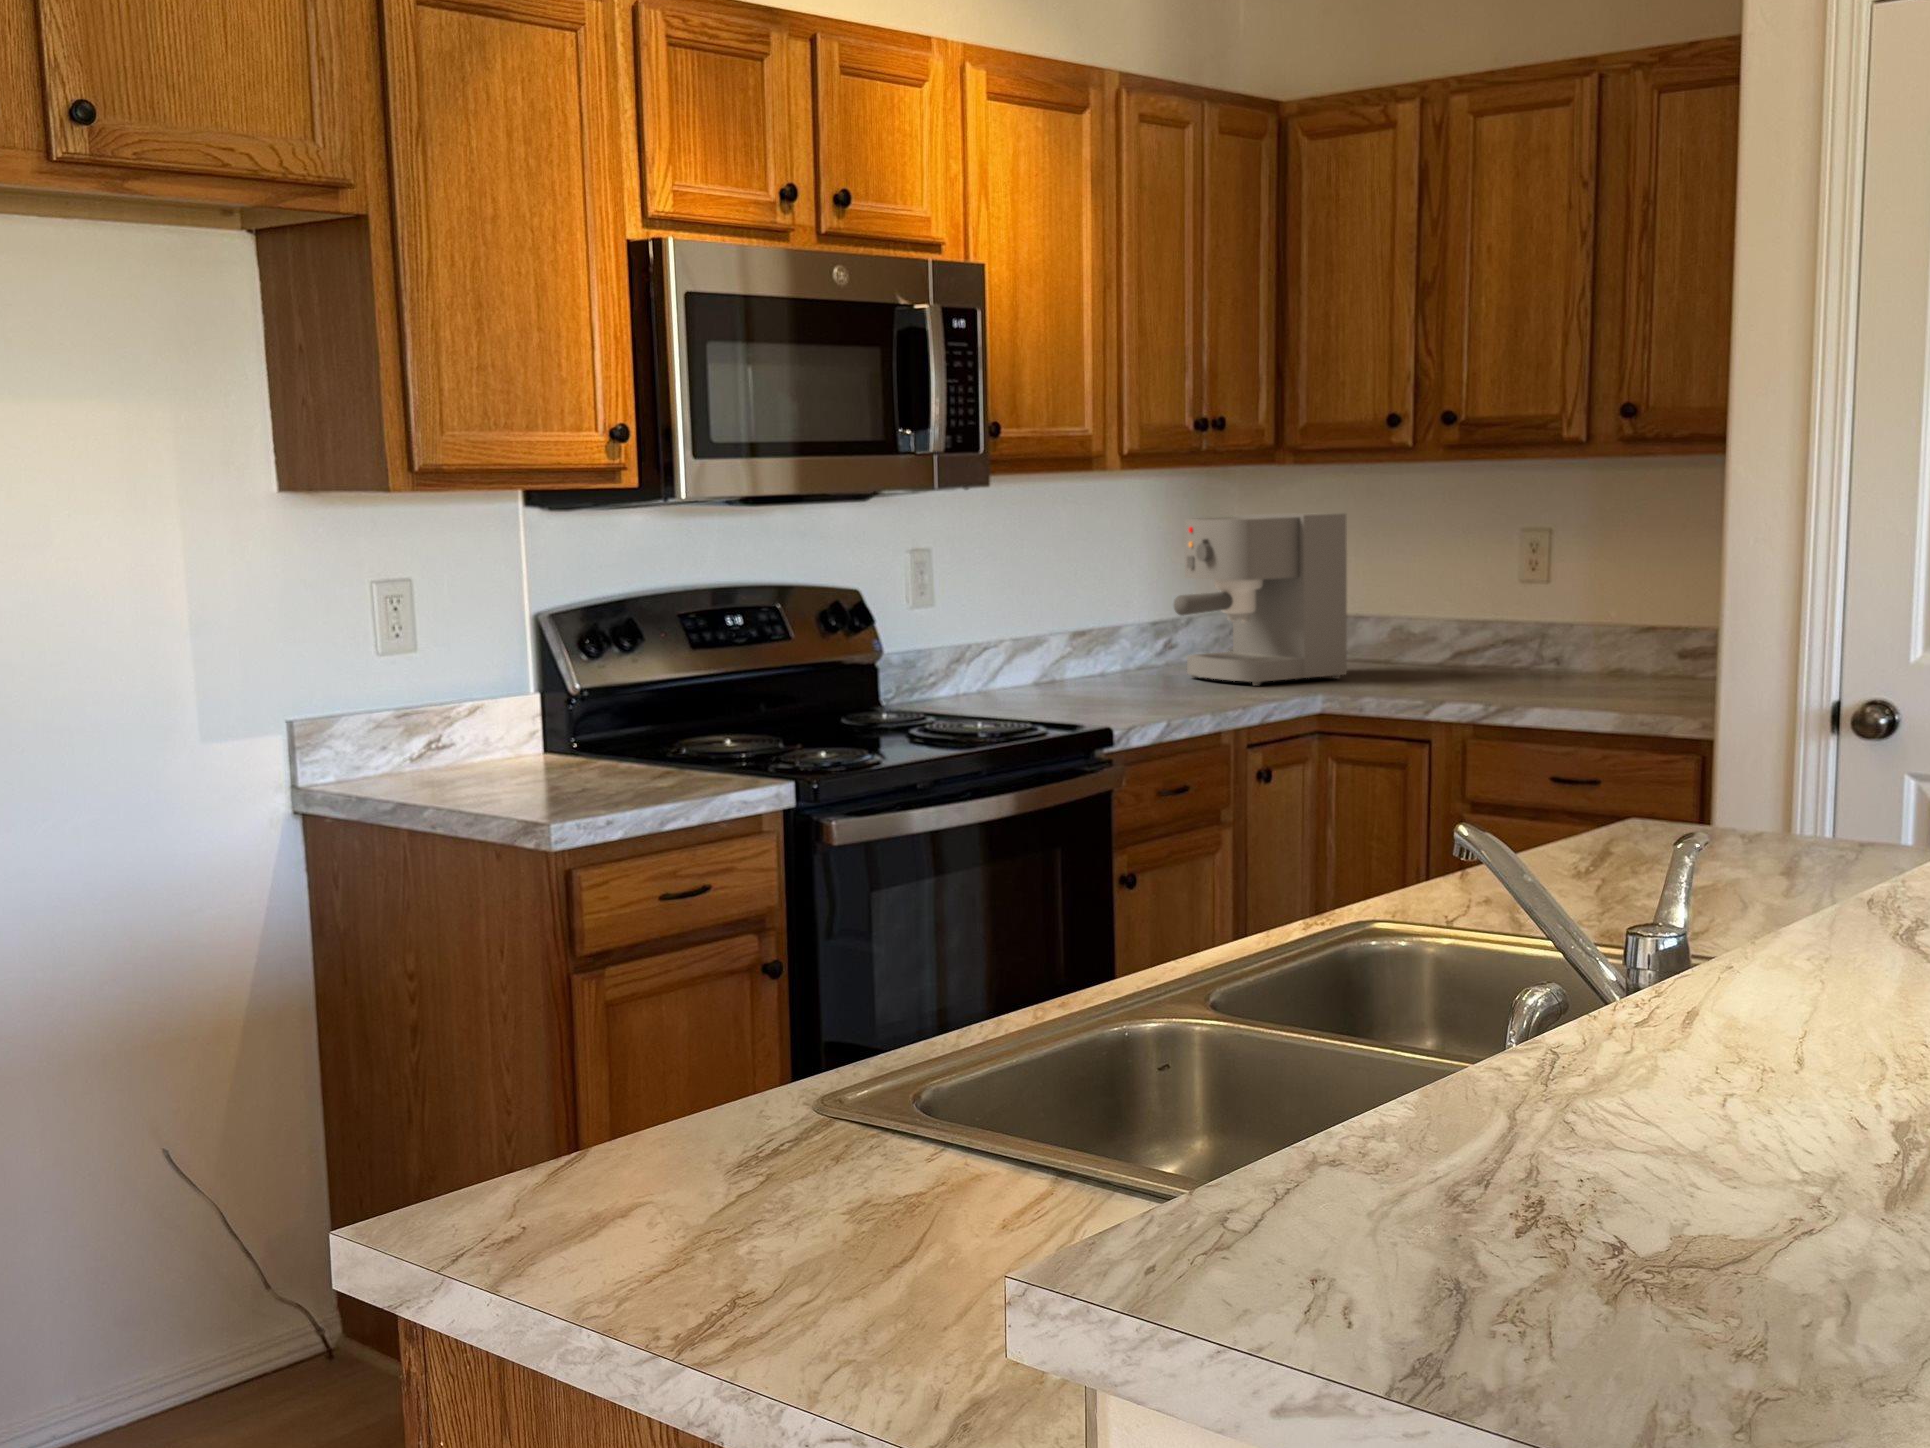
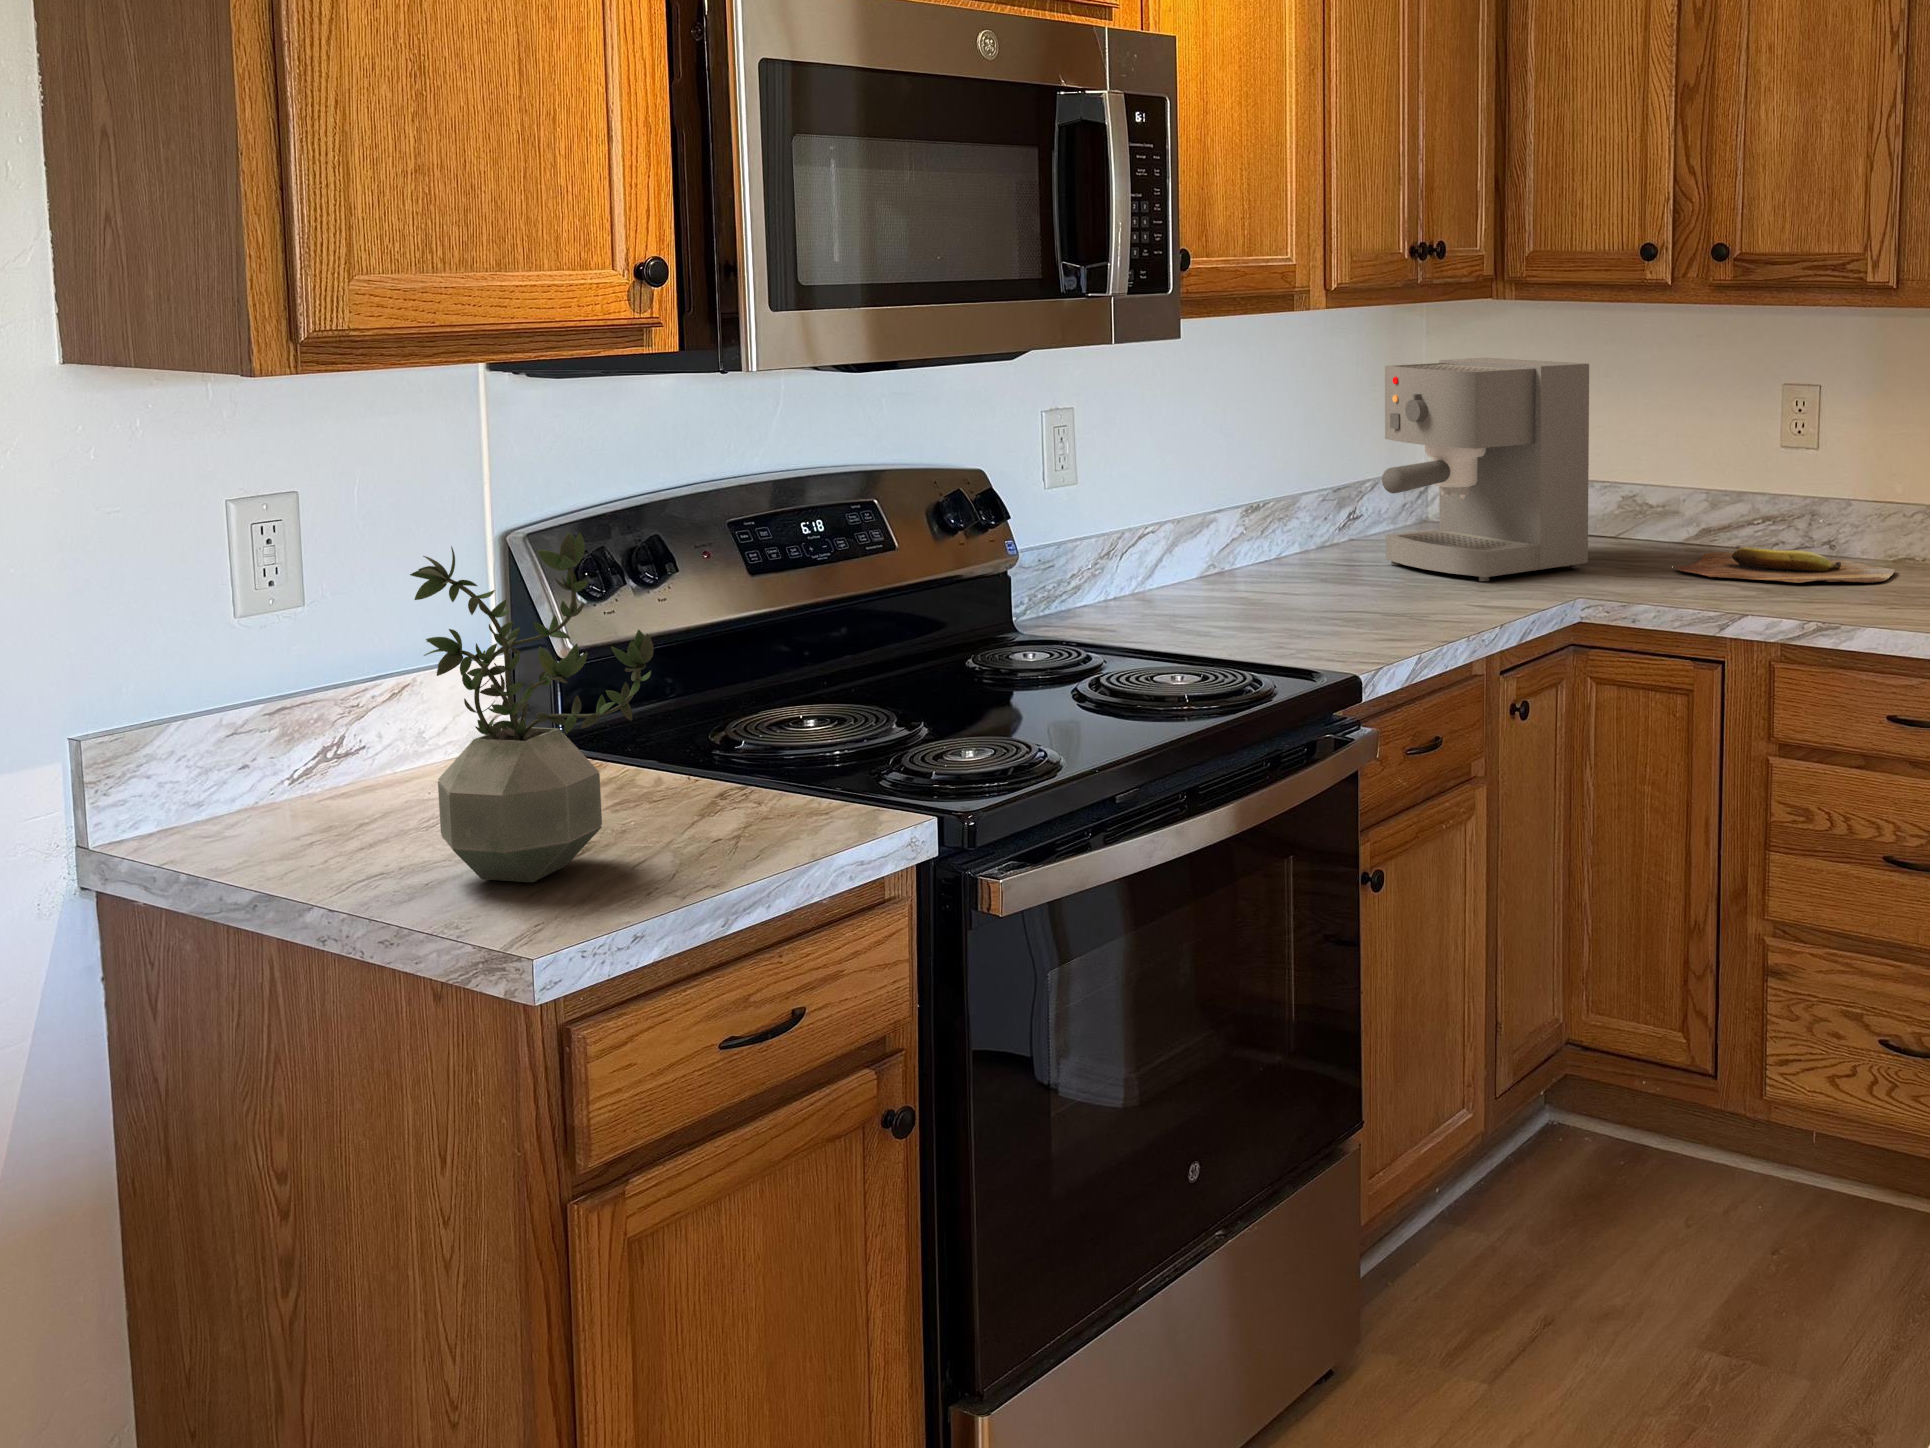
potted plant: none [478,586,619,800] -> present [410,532,654,882]
cutting board: none [1415,661,1598,684] -> present [1675,547,1895,583]

